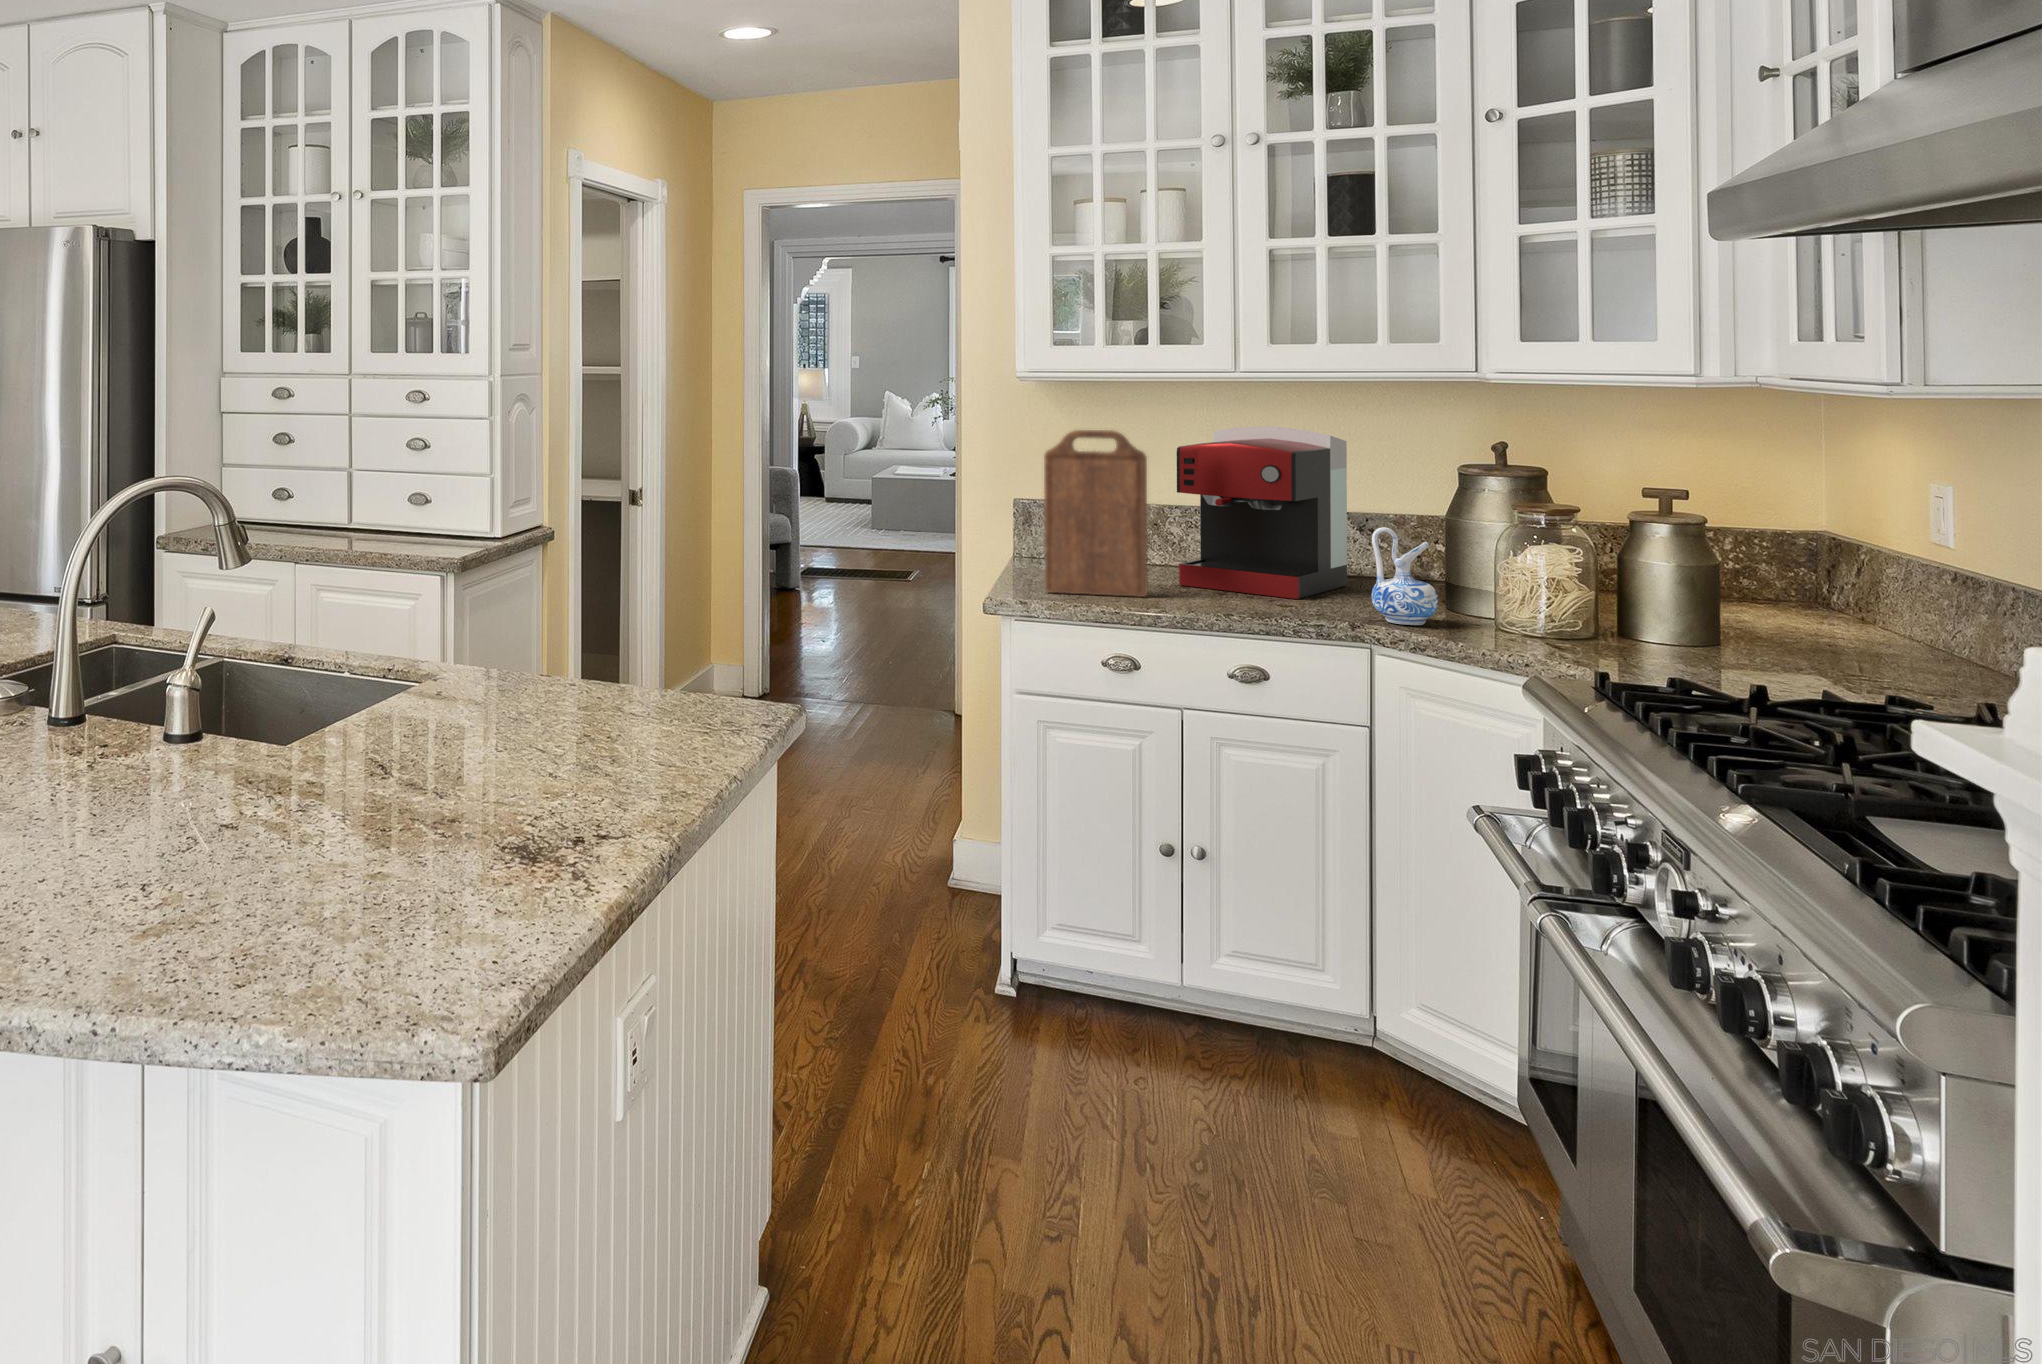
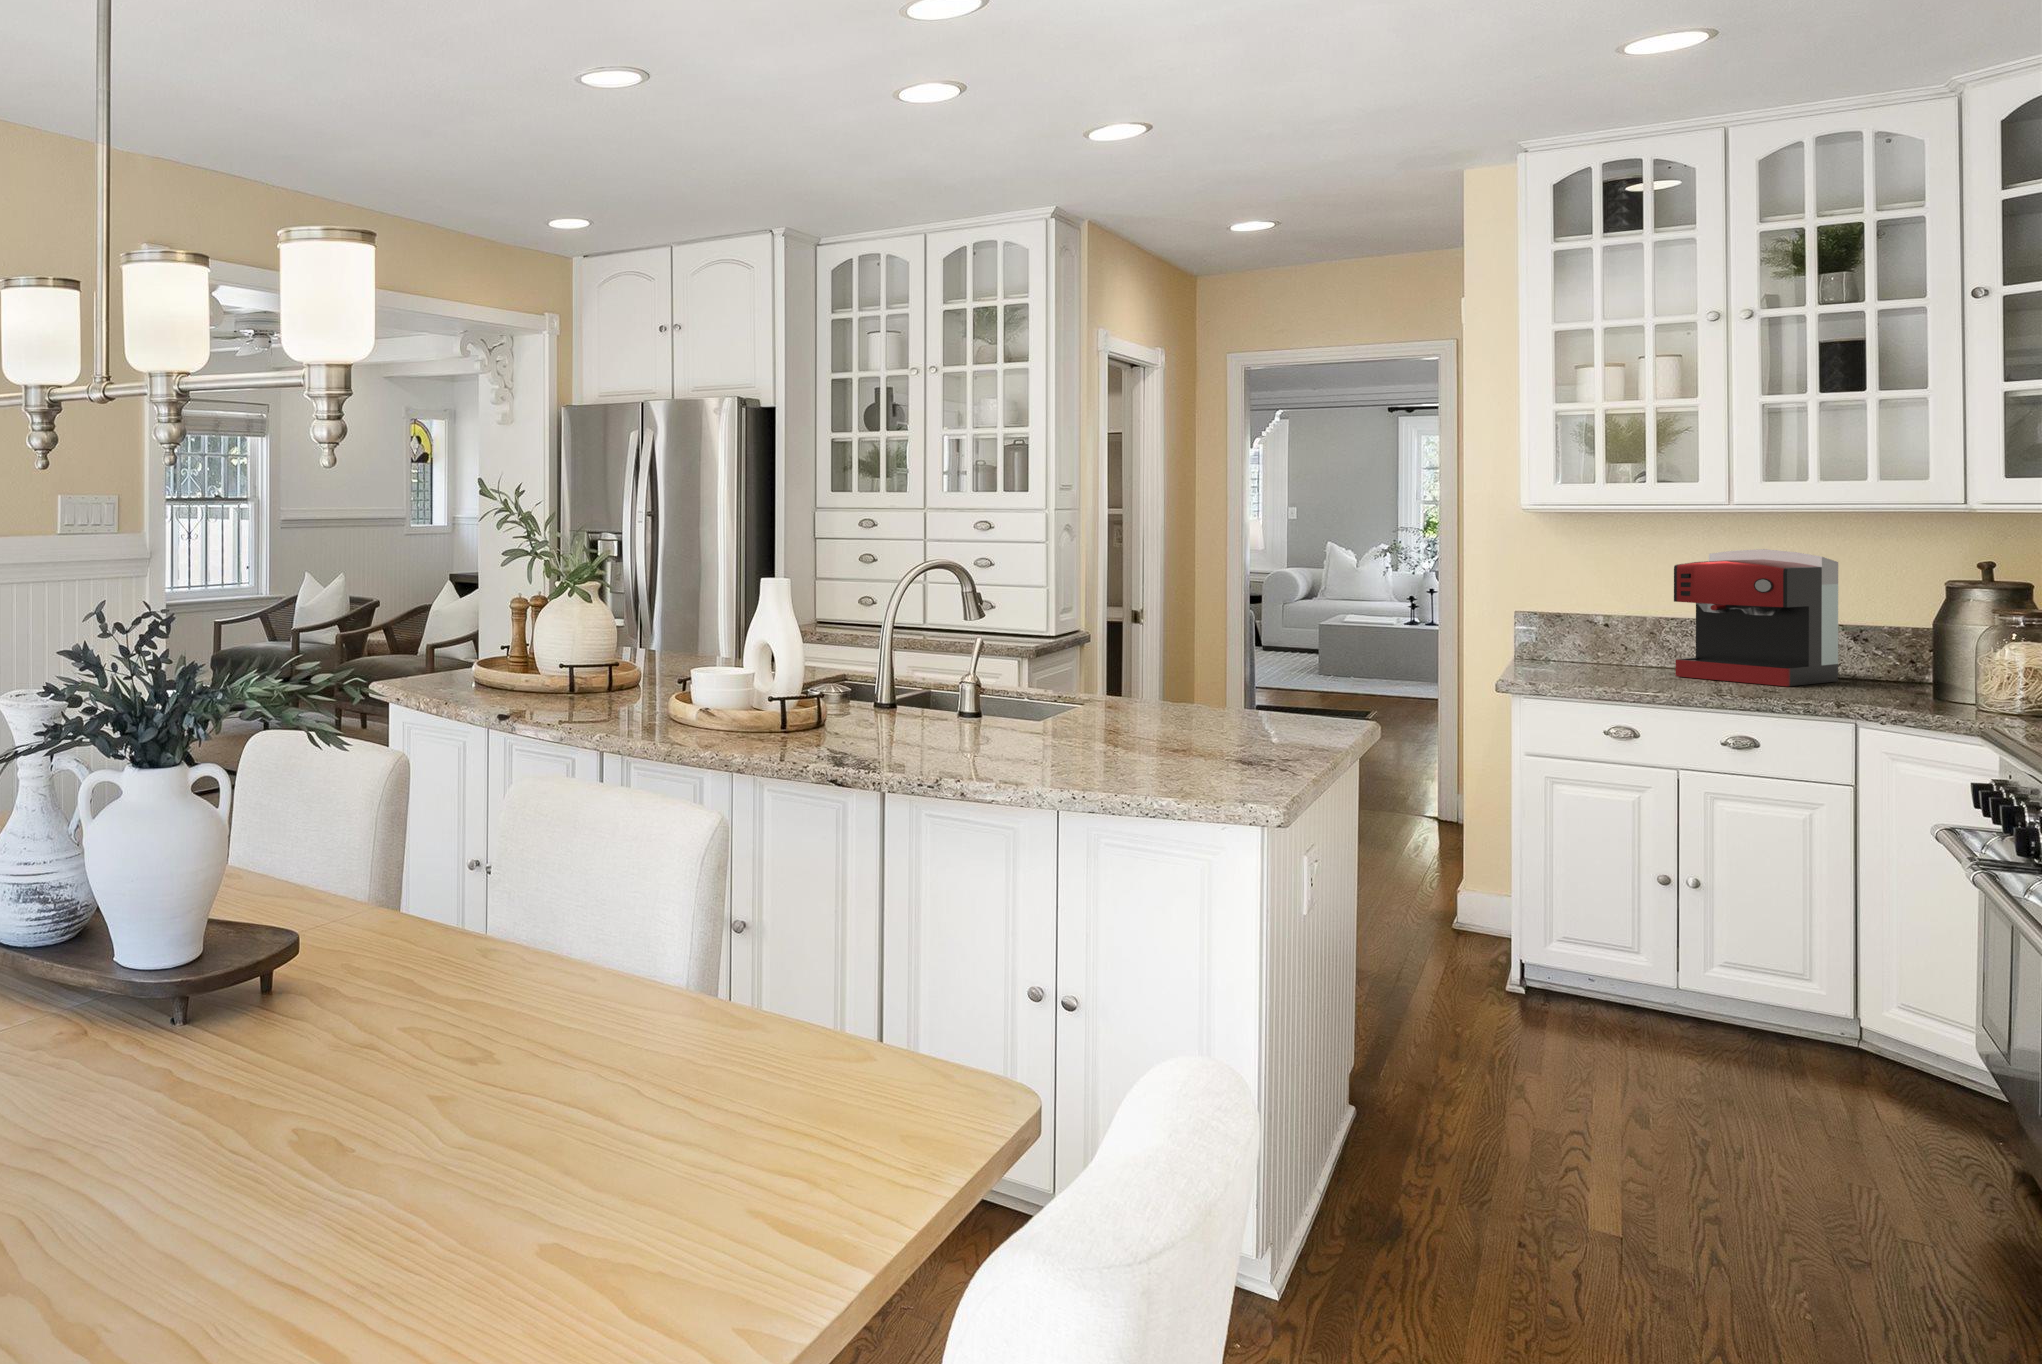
cutting board: present [1044,430,1148,597] -> none [1552,549,1647,681]
ceramic pitcher: present [1371,527,1438,625] -> none [1857,625,1920,702]

